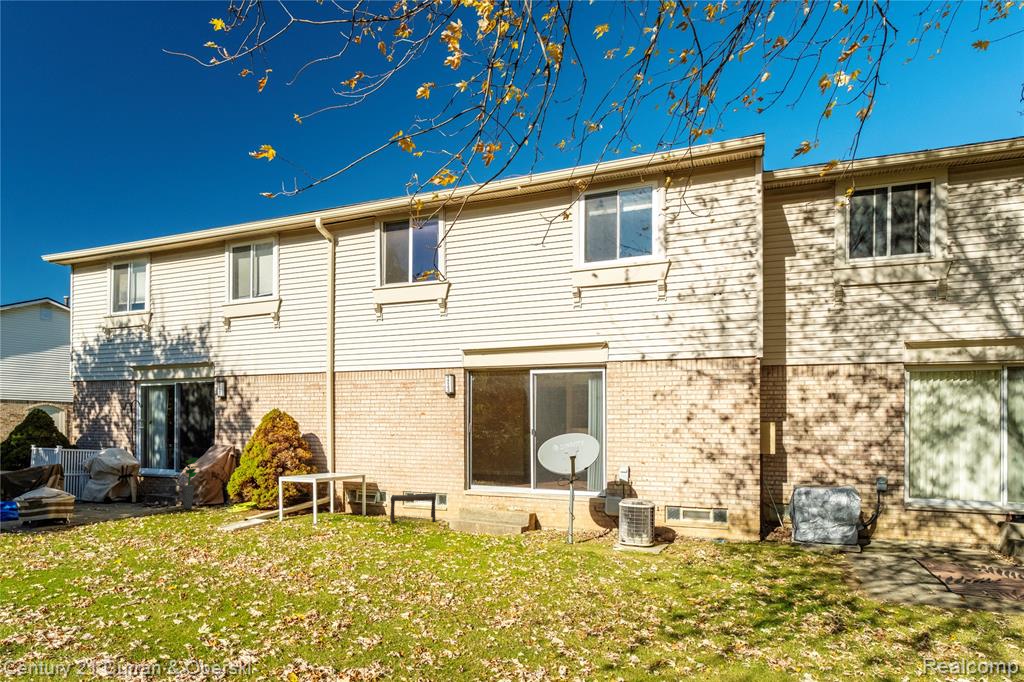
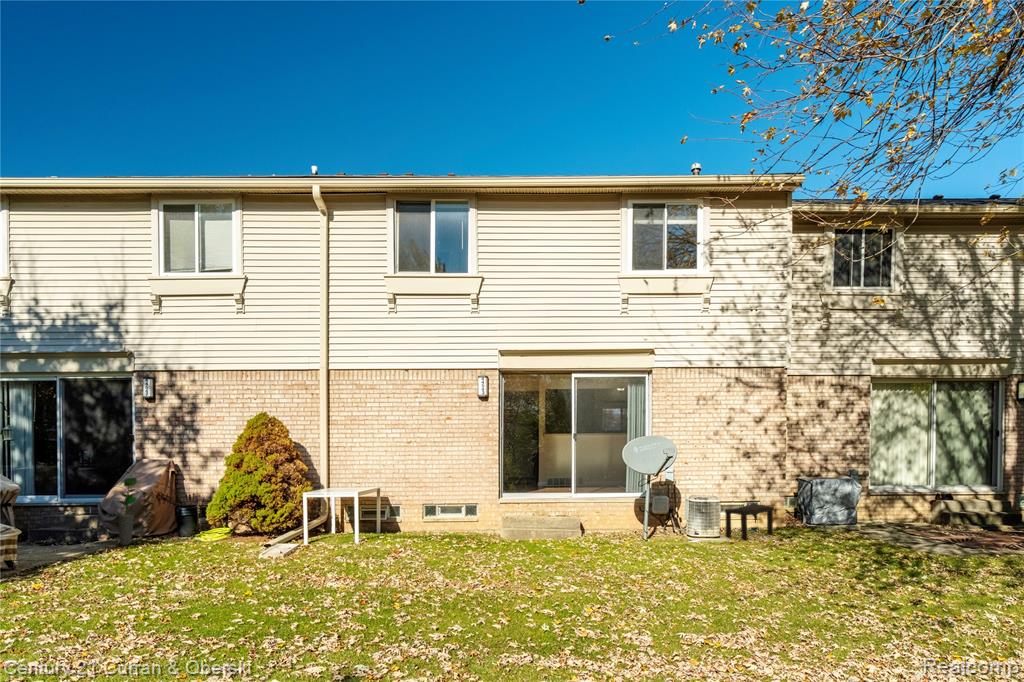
bench: present [390,493,436,523] -> present [725,504,774,540]

